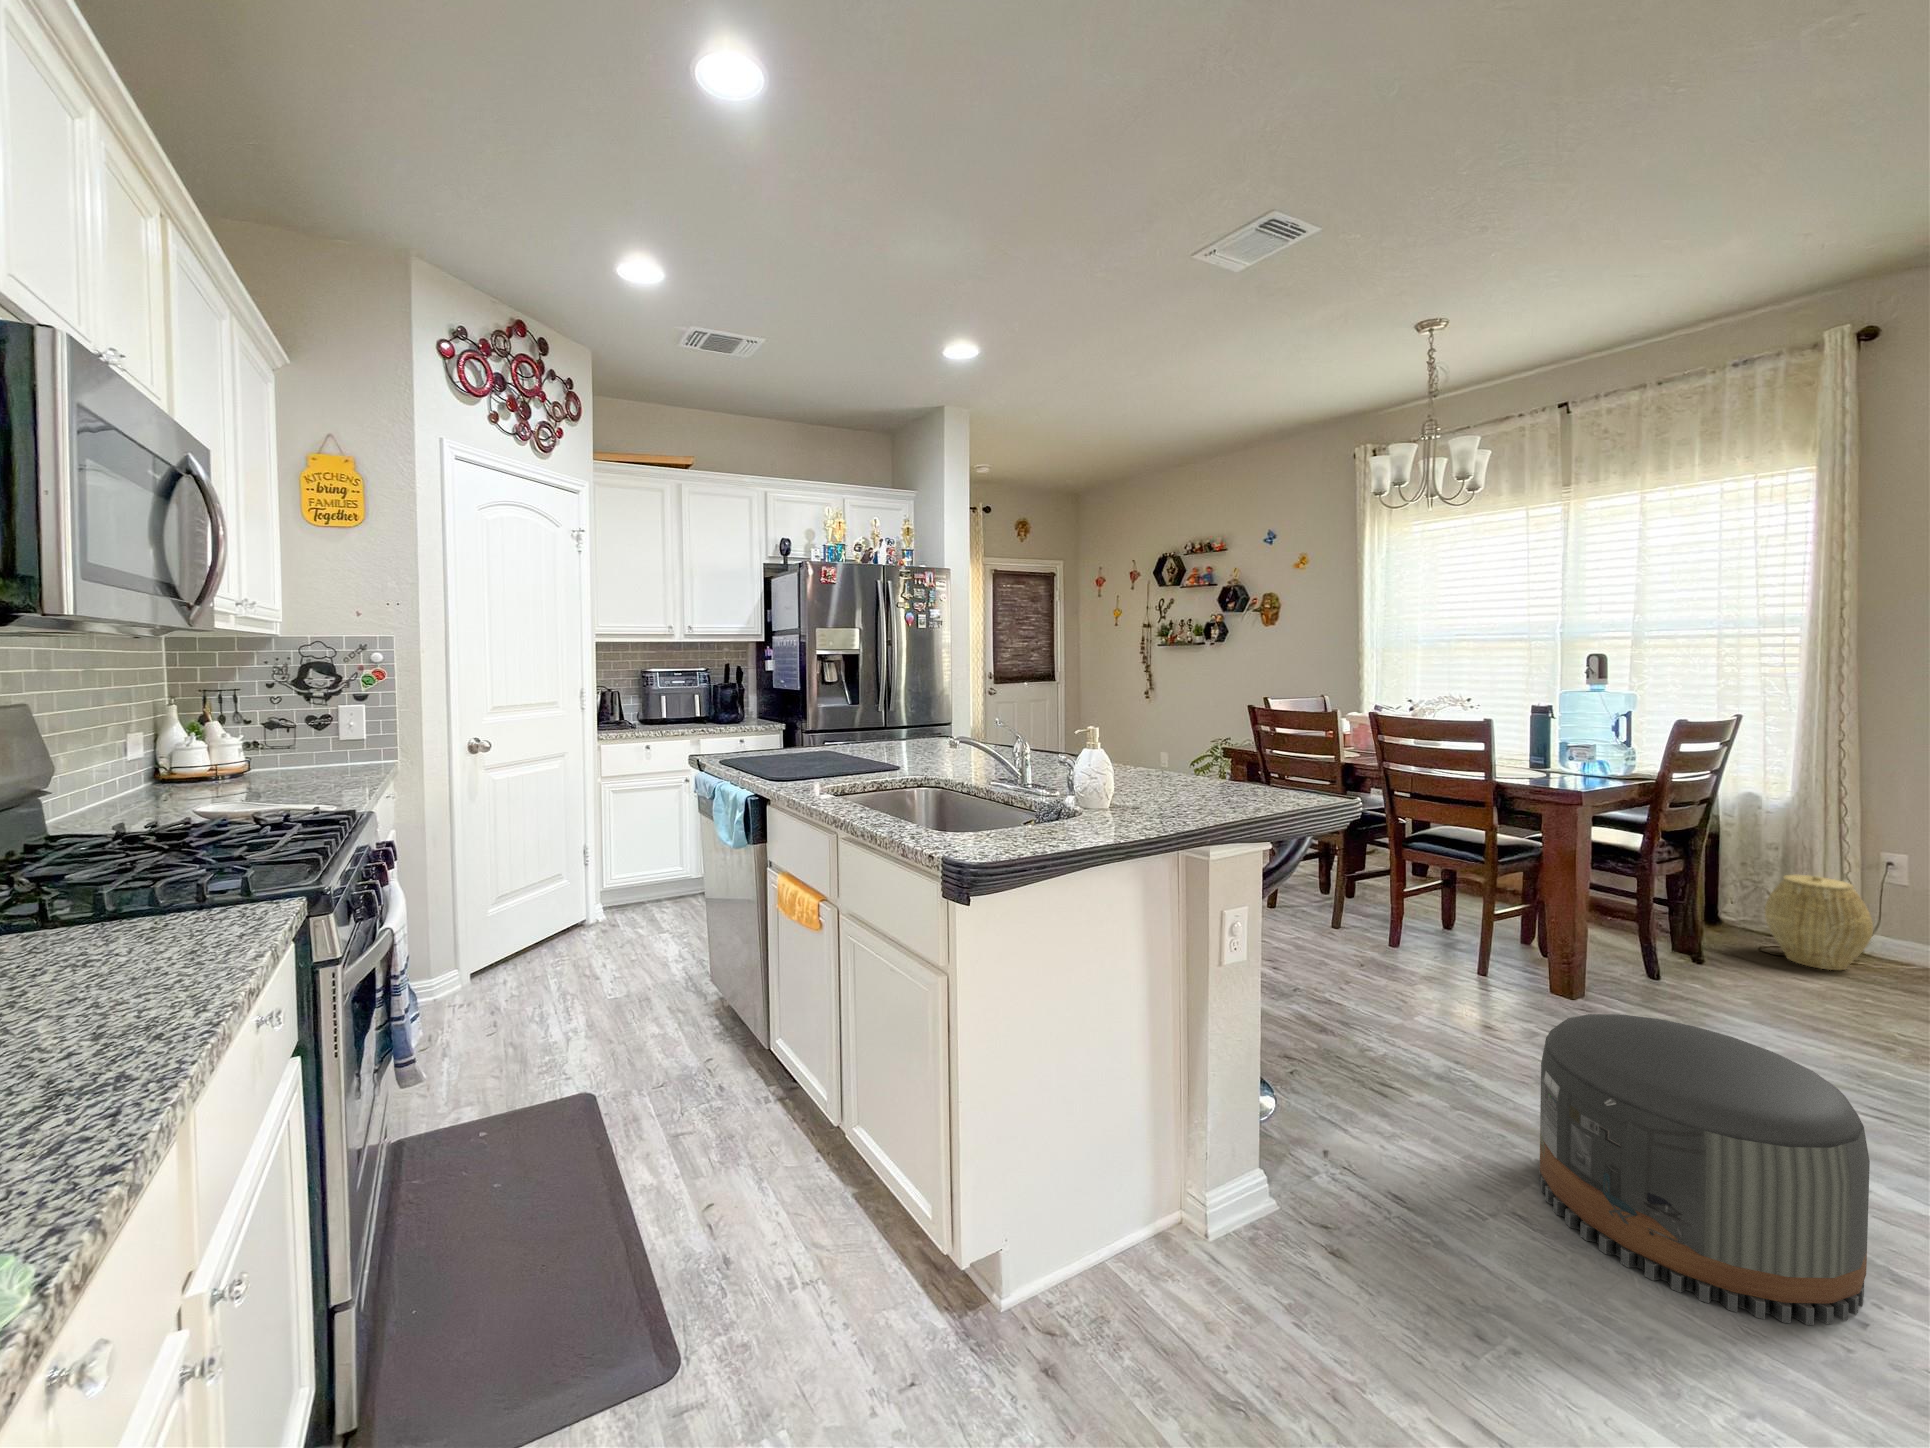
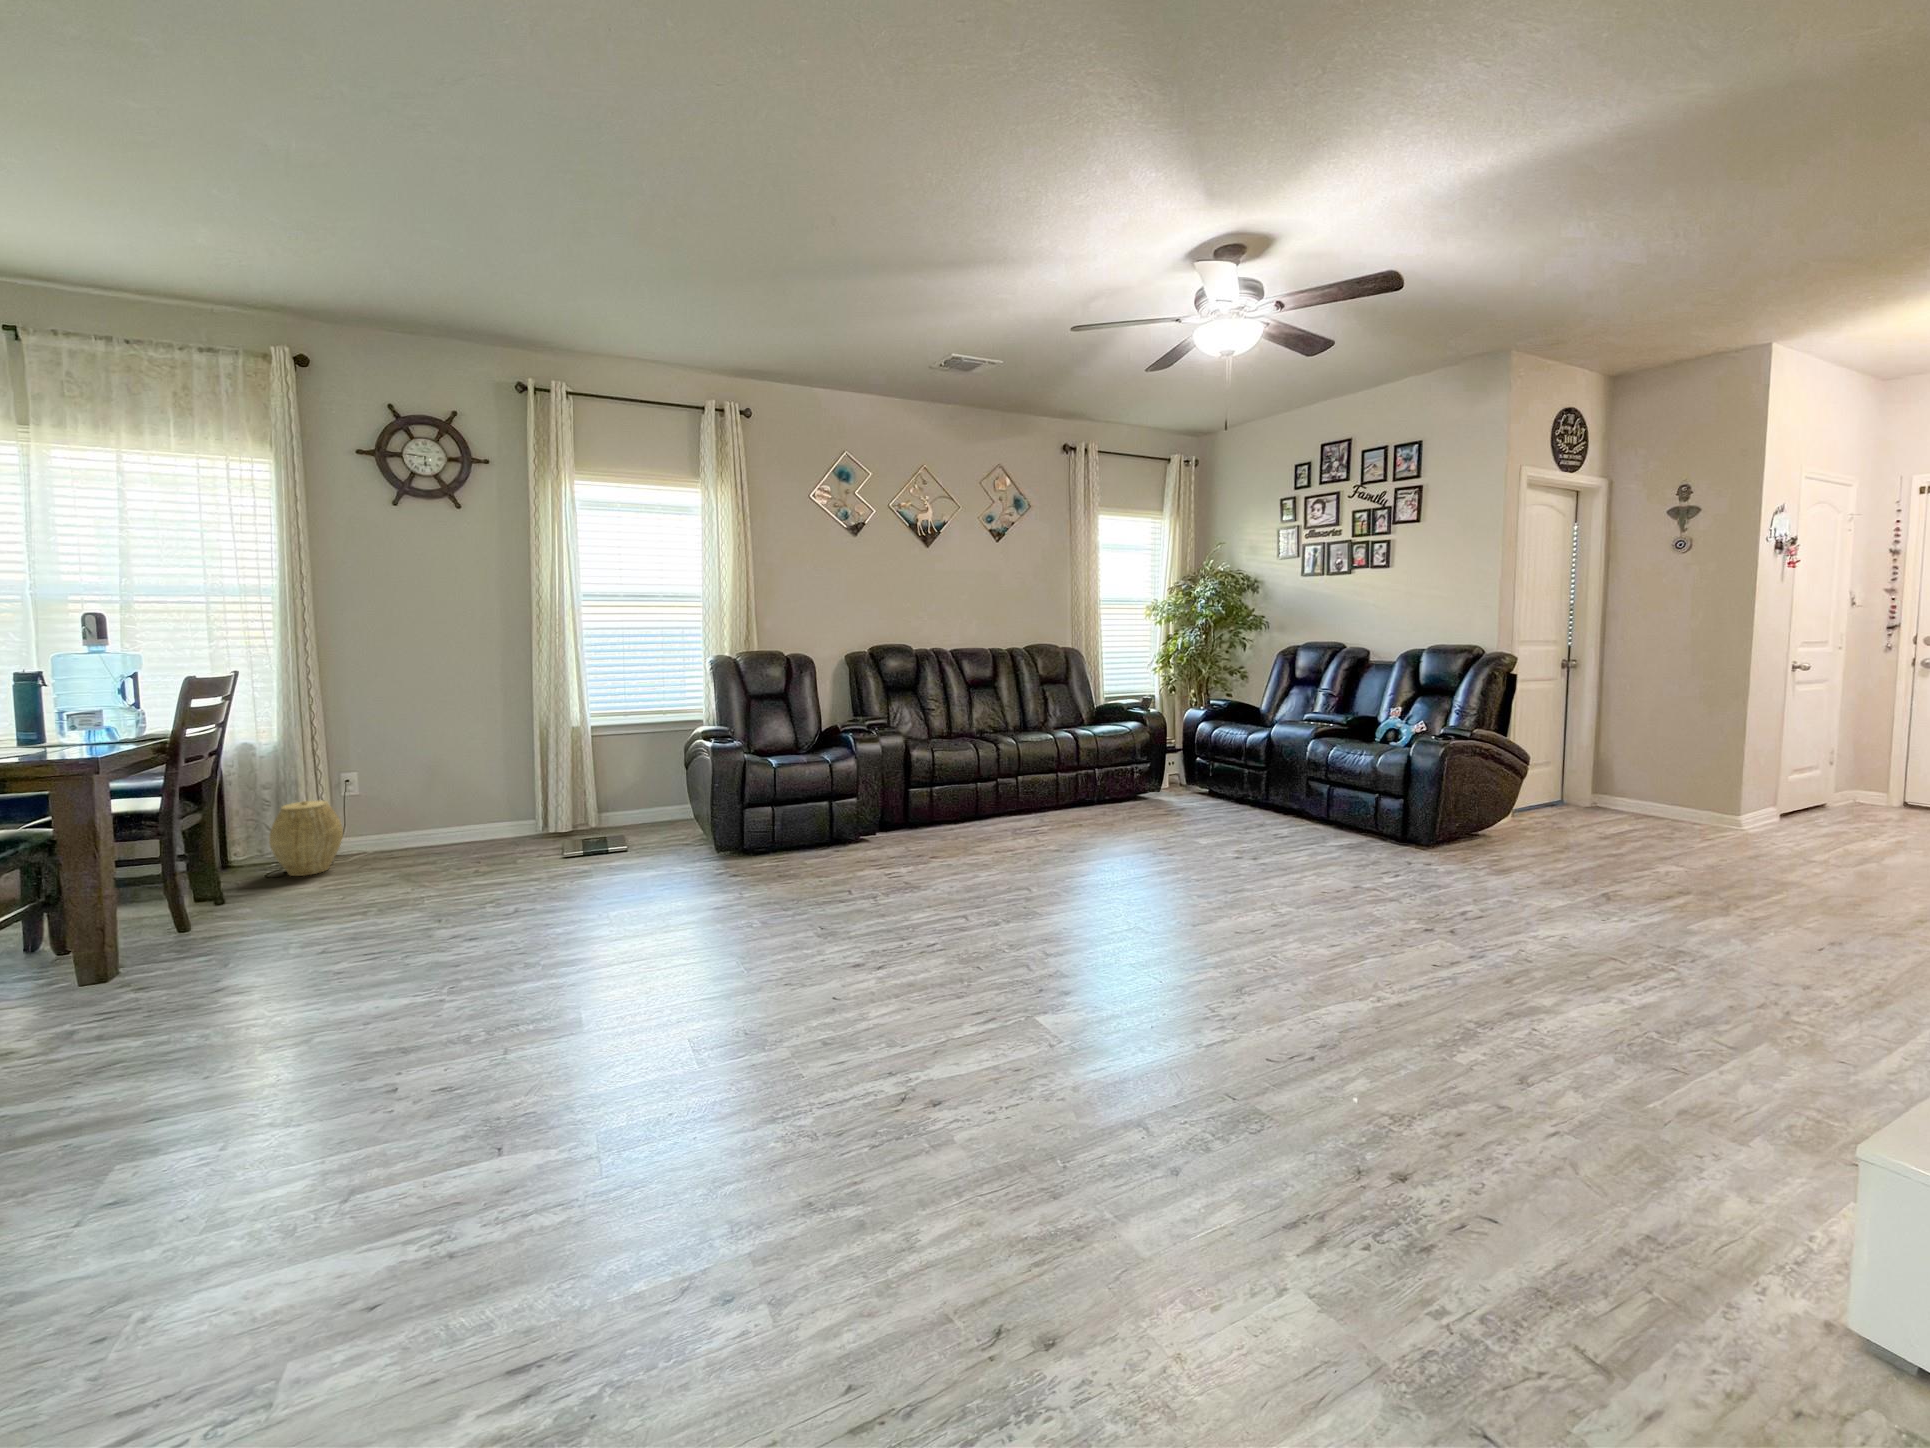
pouf: present [1539,1014,1870,1325] -> none [98,928,374,1177]

